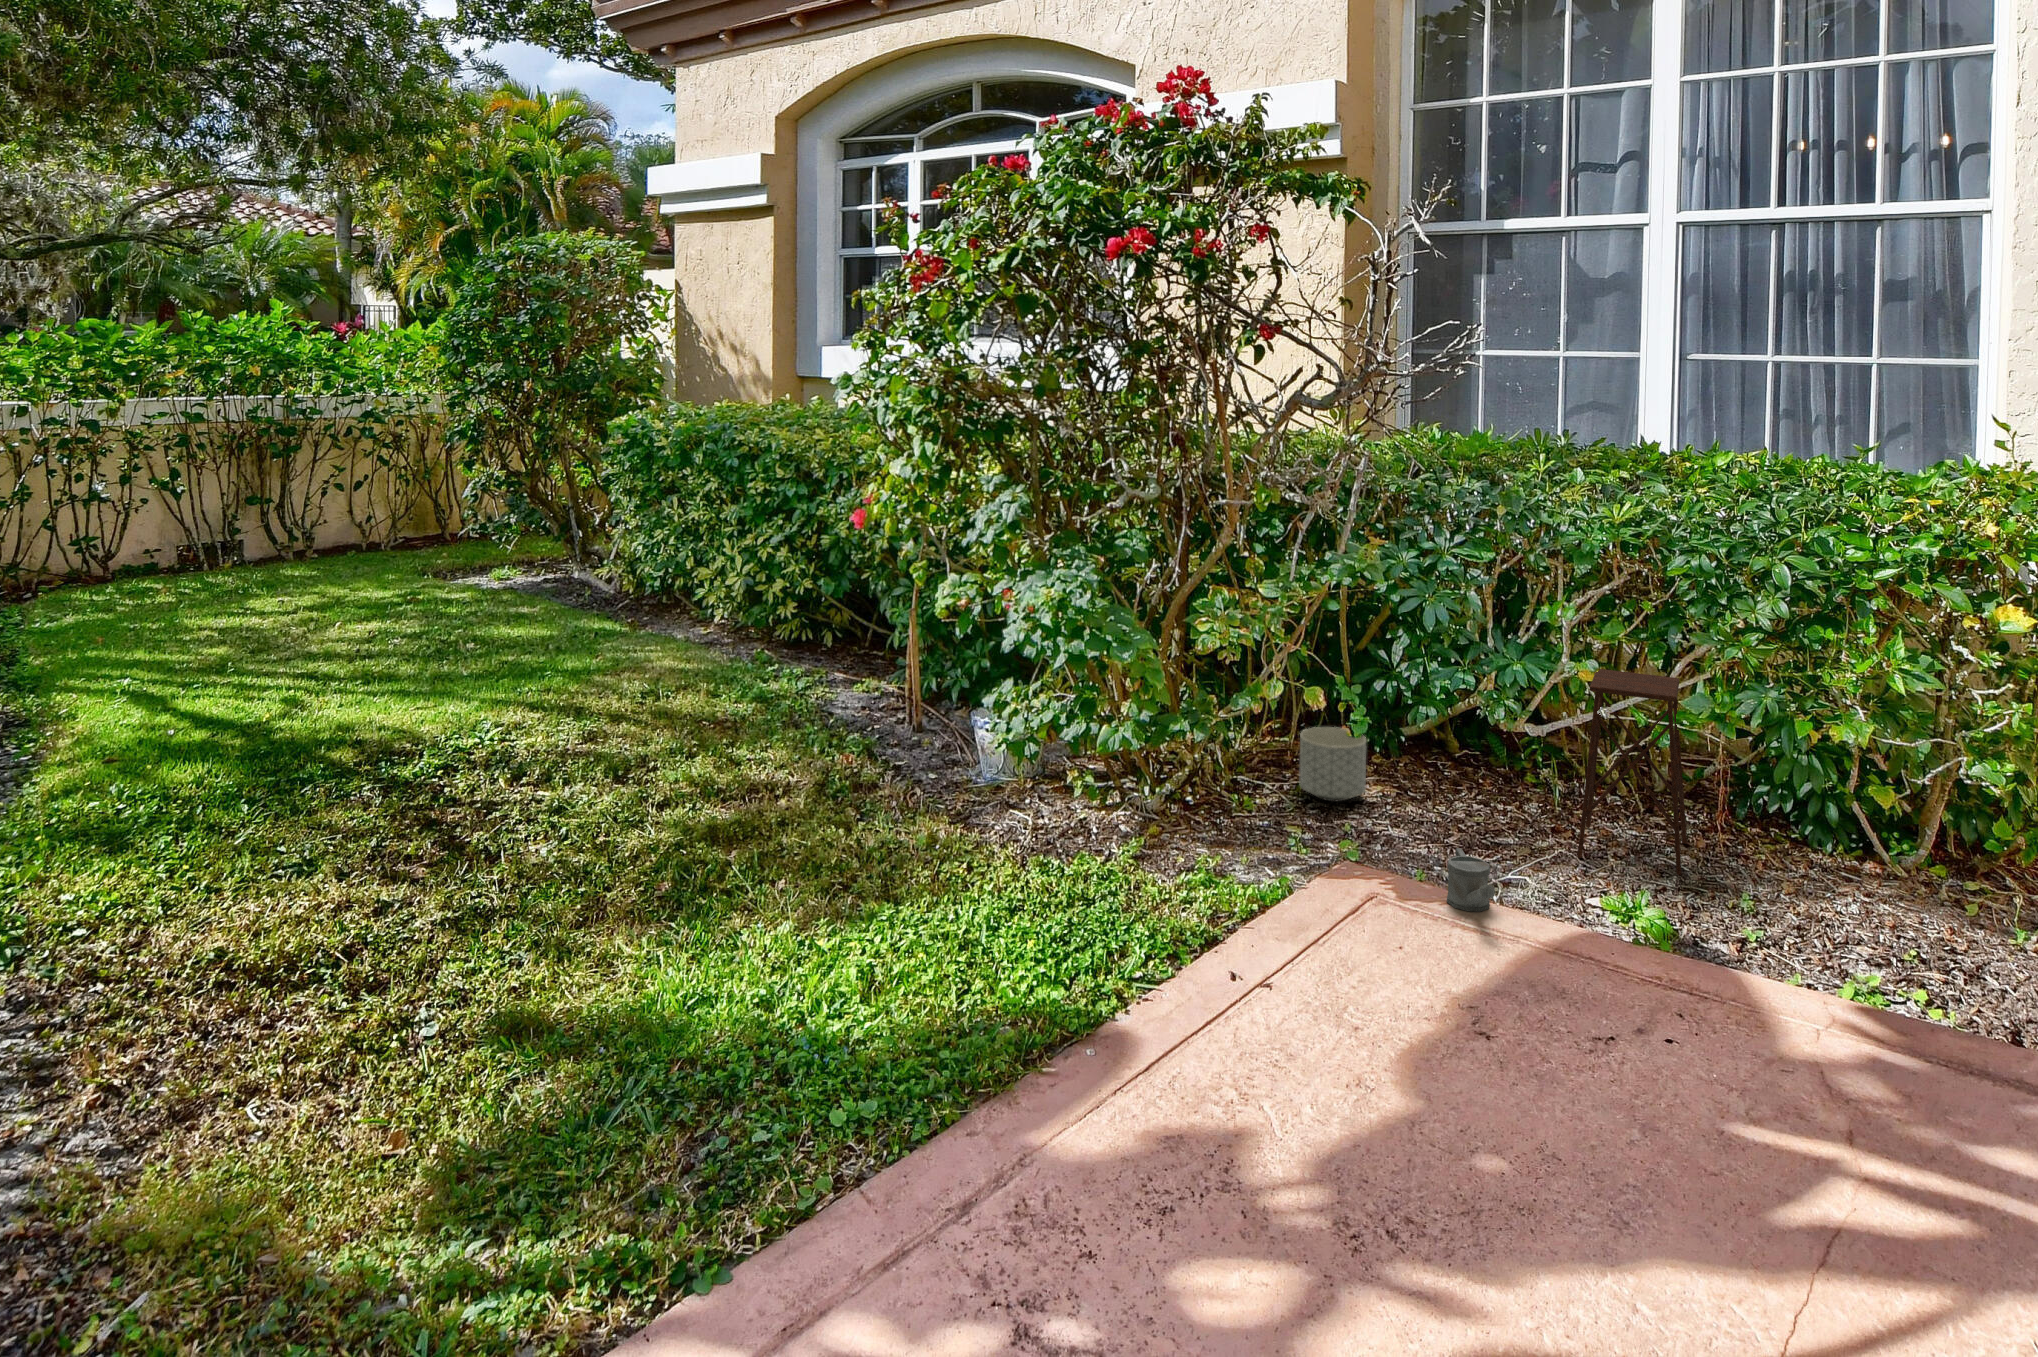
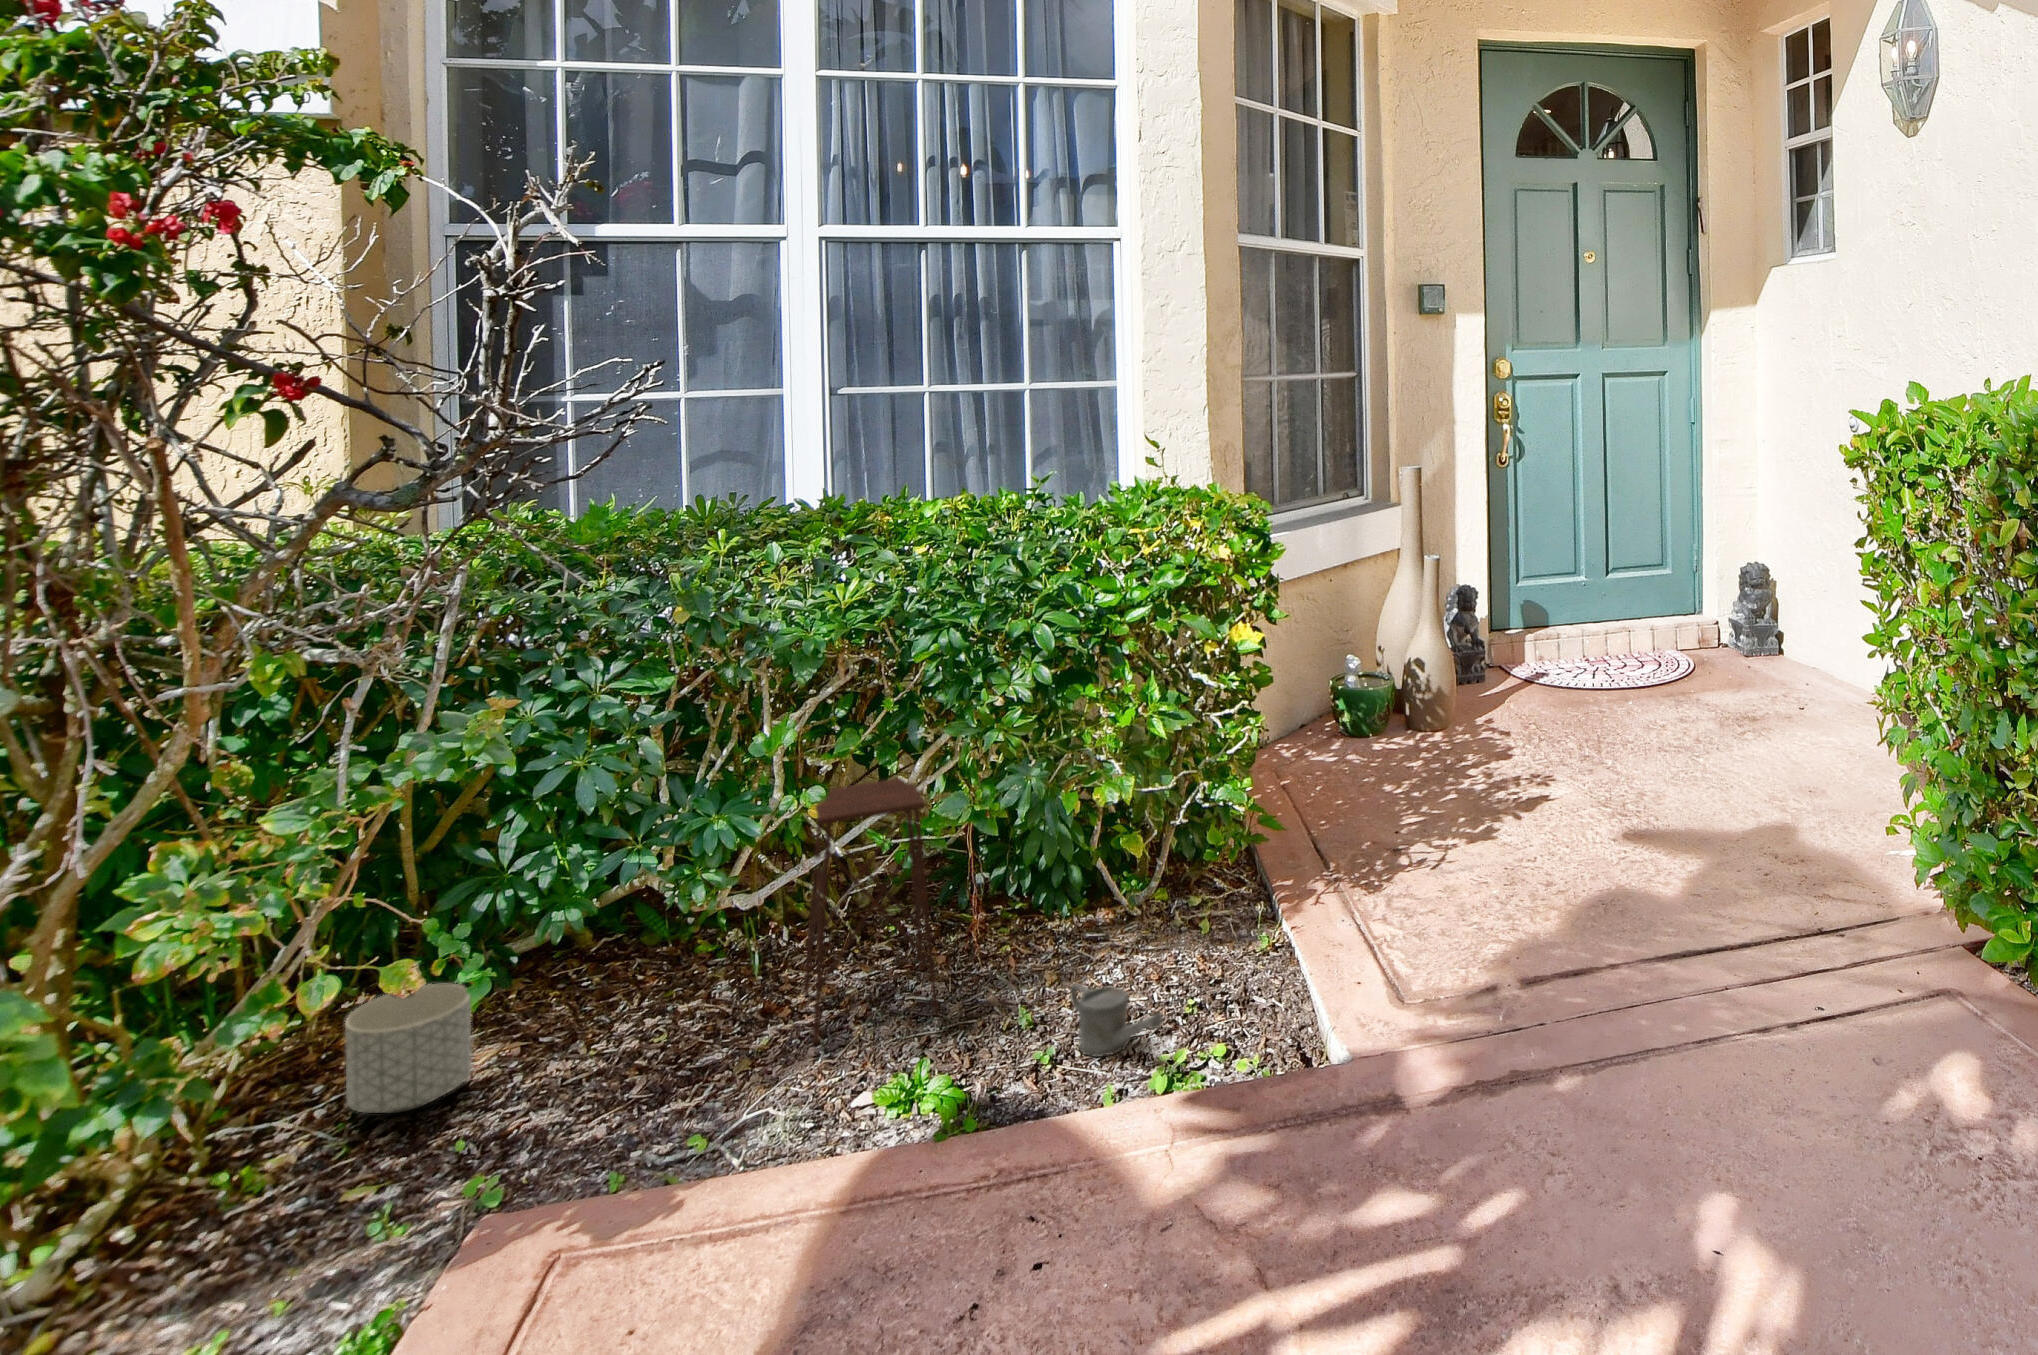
watering can: present [1447,848,1495,912] -> present [1070,983,1163,1057]

